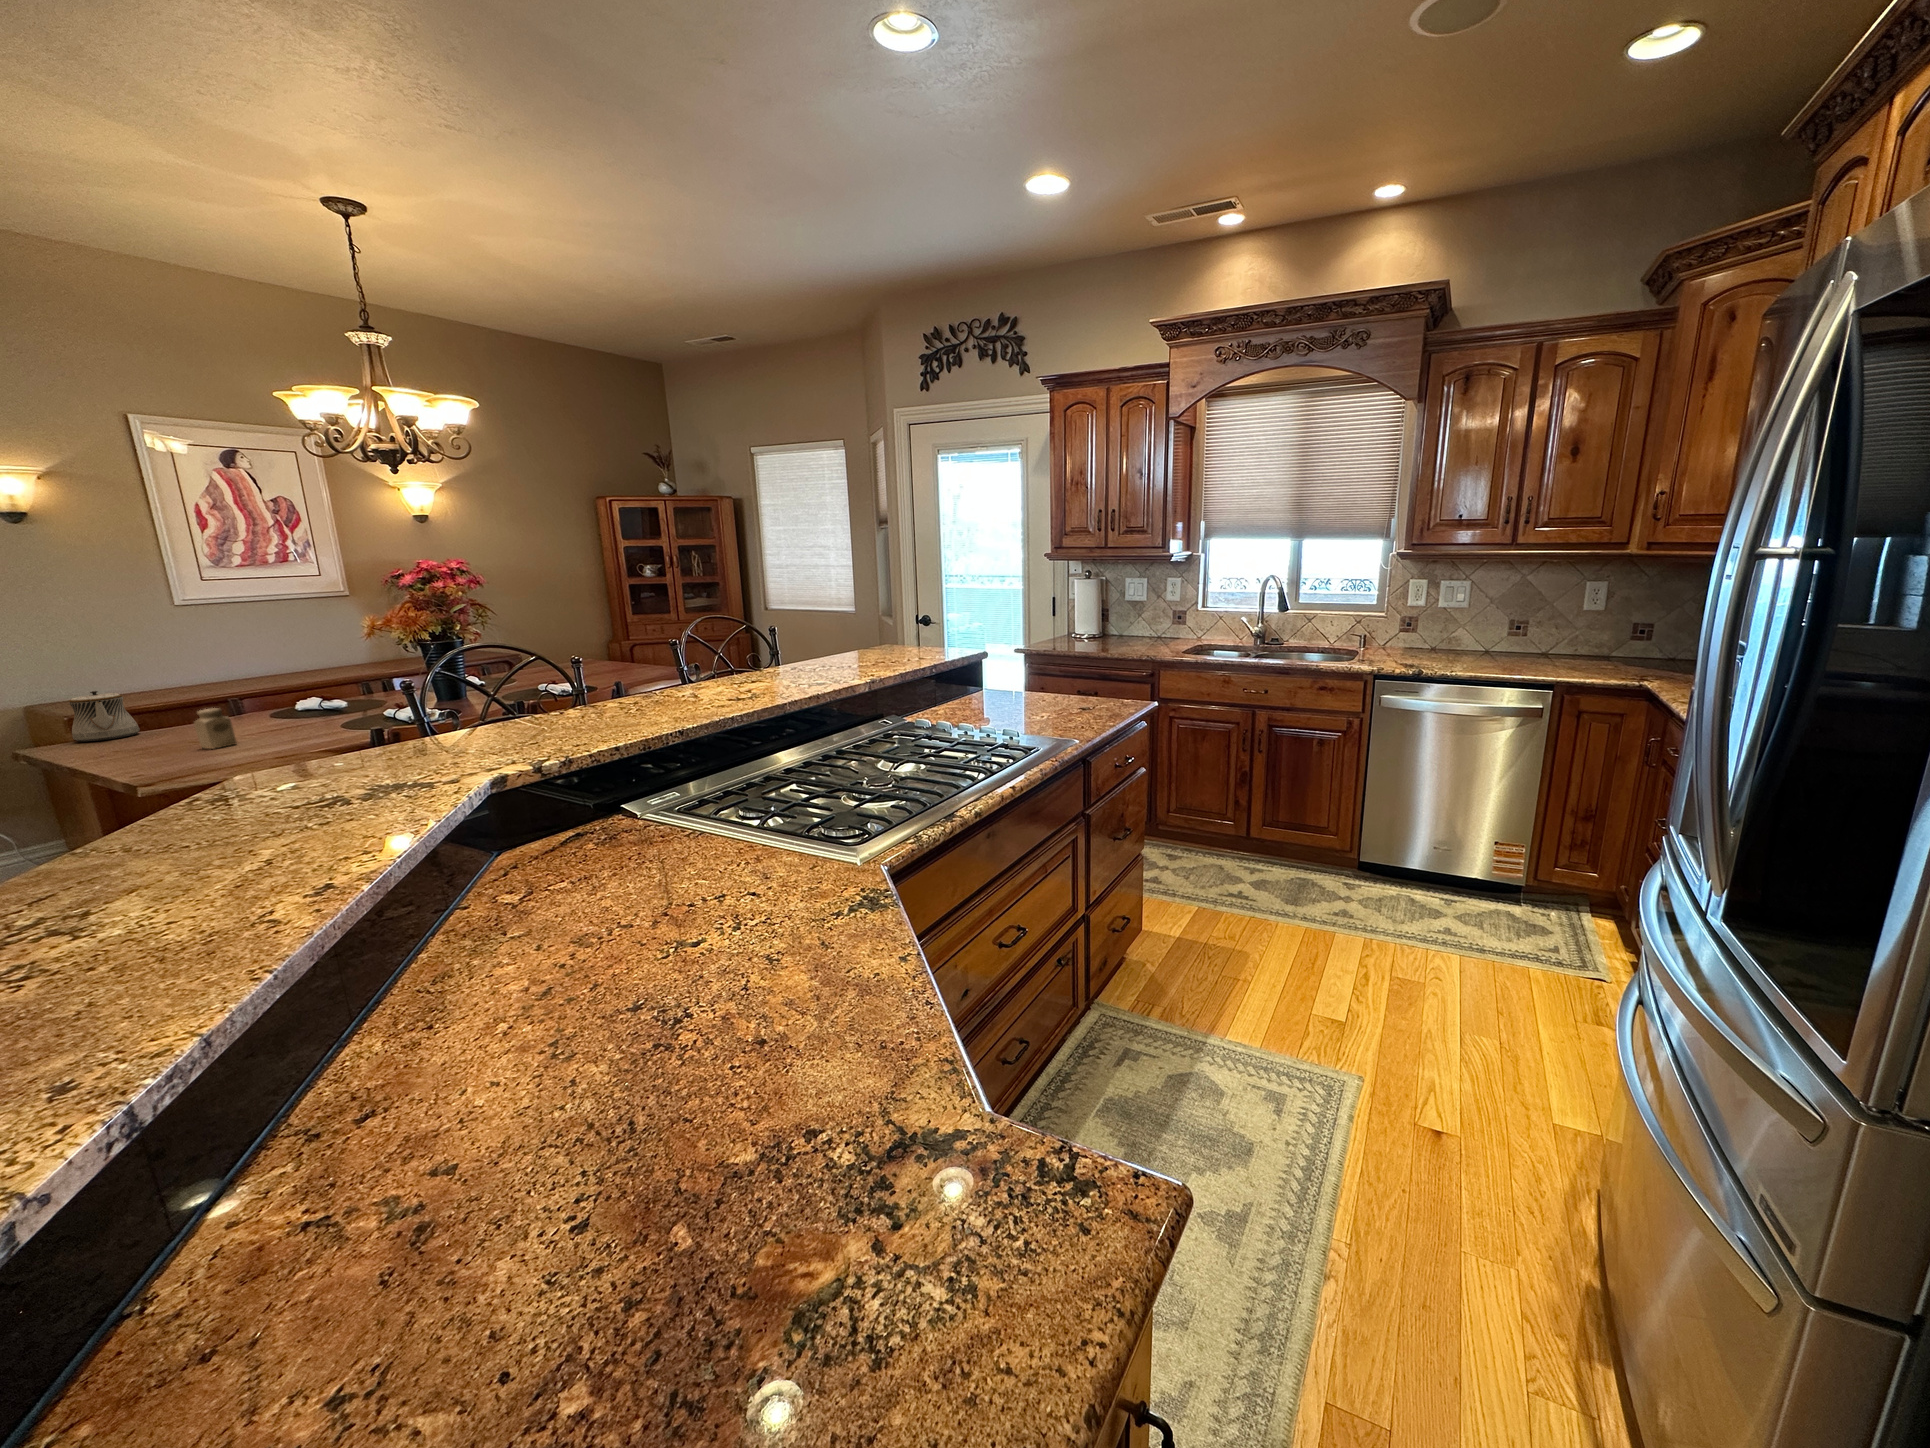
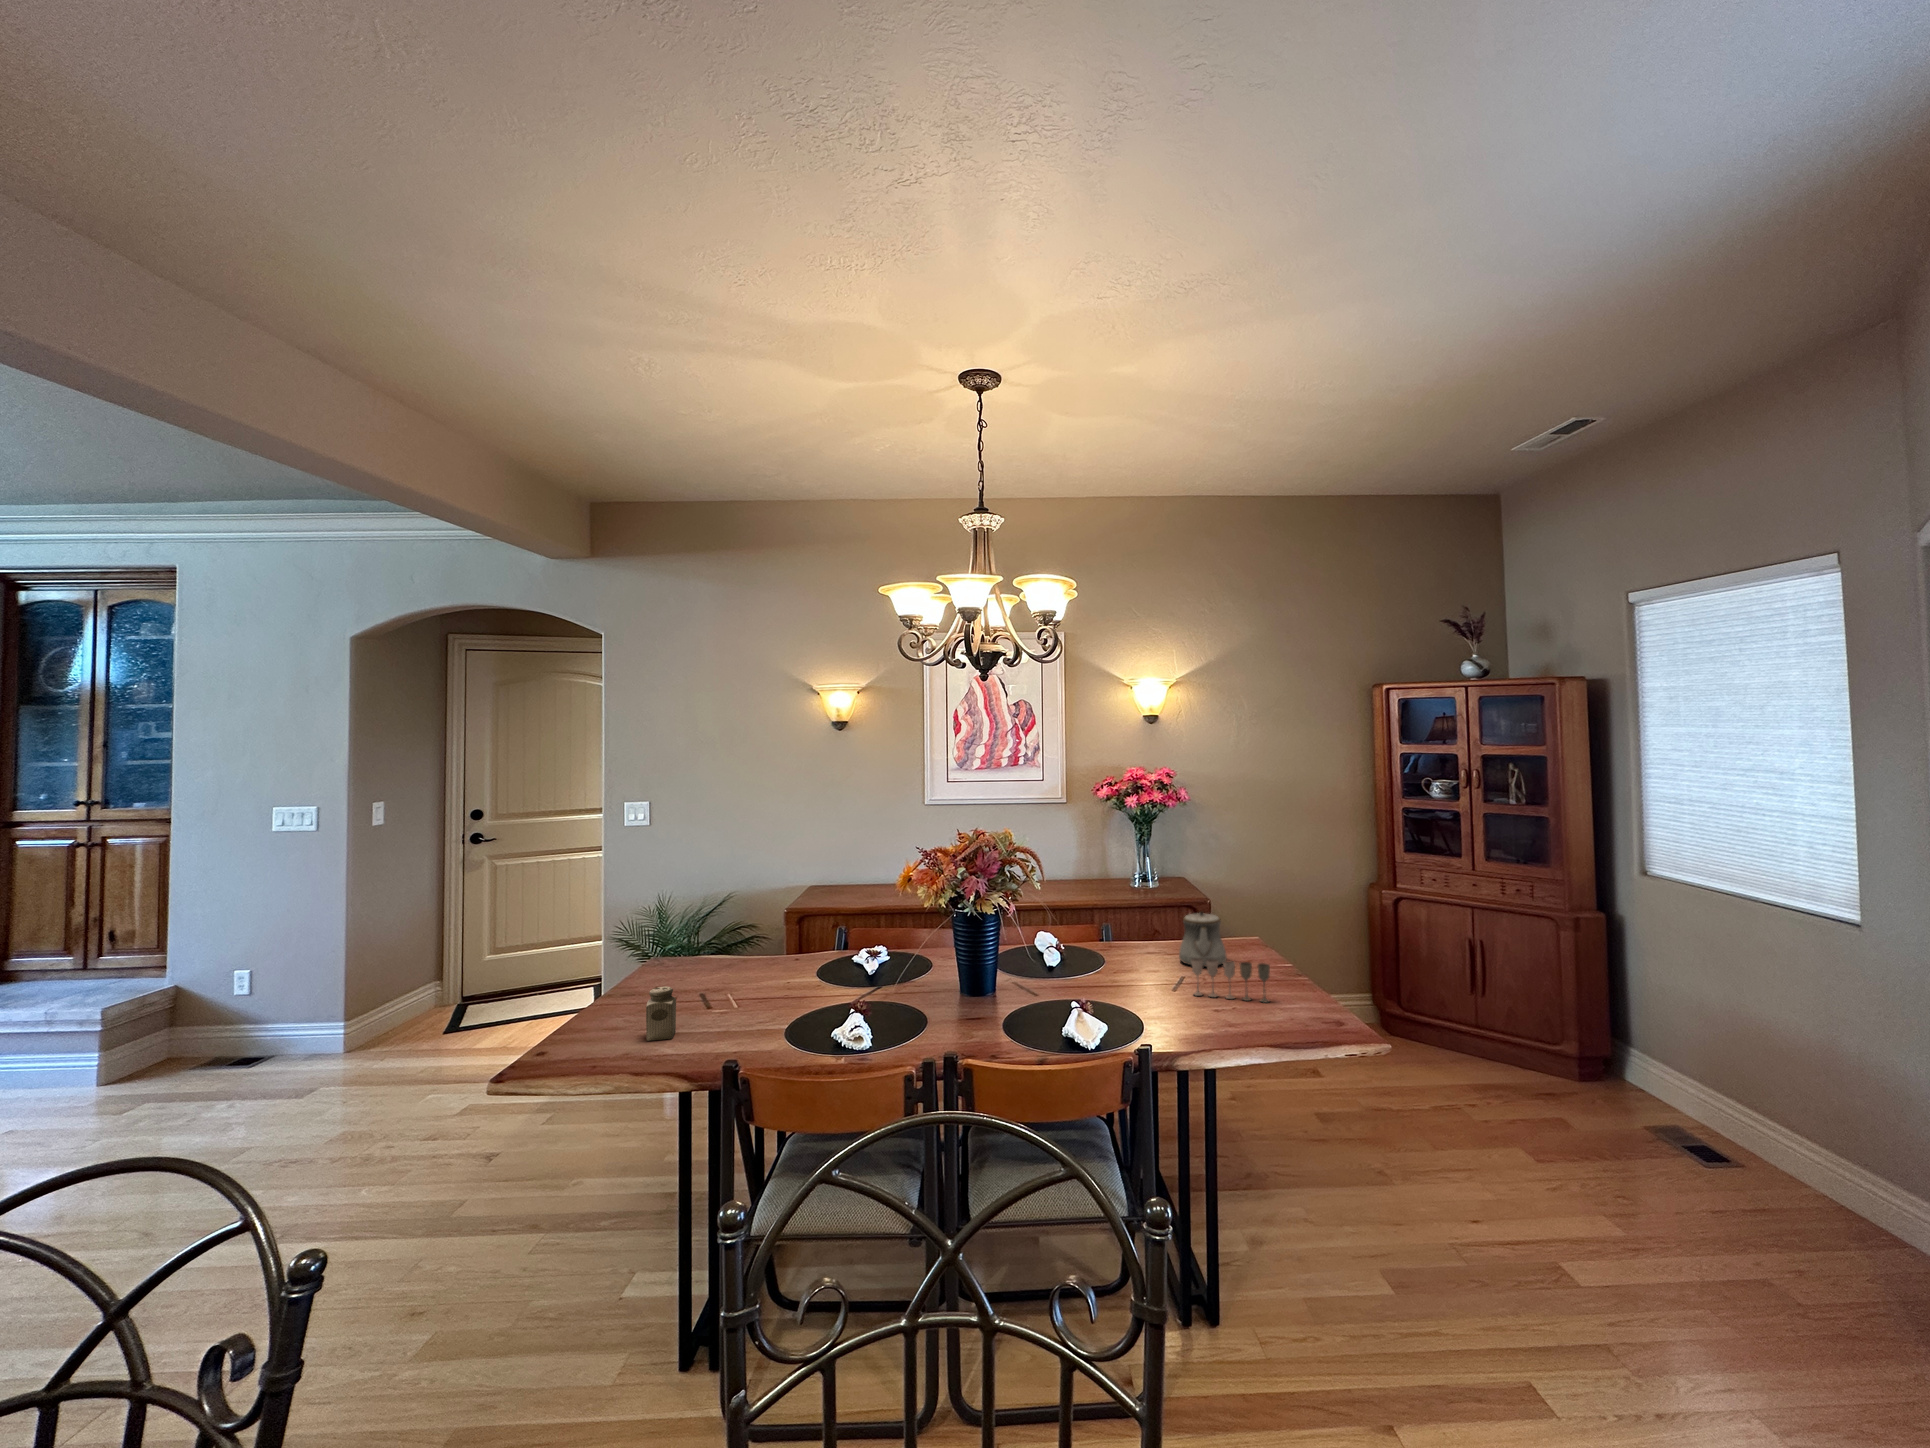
wine glass: none [594,648,645,673] -> present [1191,958,1270,1002]
teapot: present [69,691,140,742] -> present [1179,911,1227,967]

